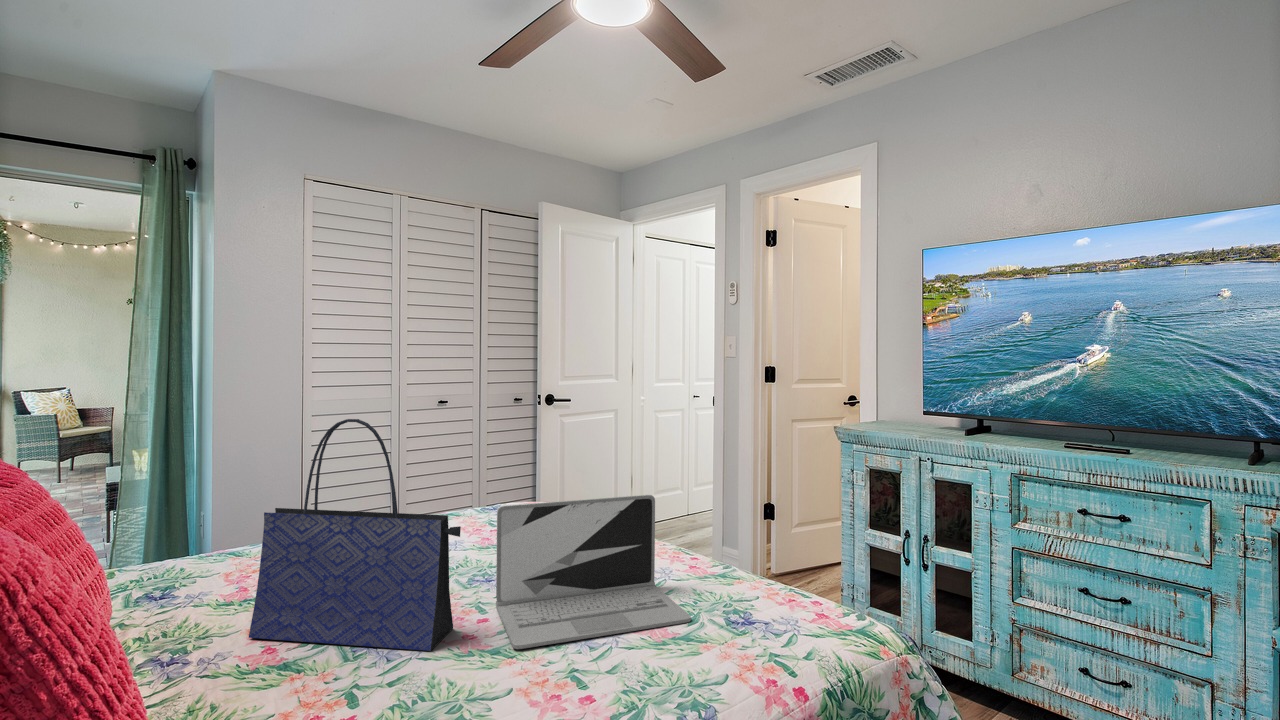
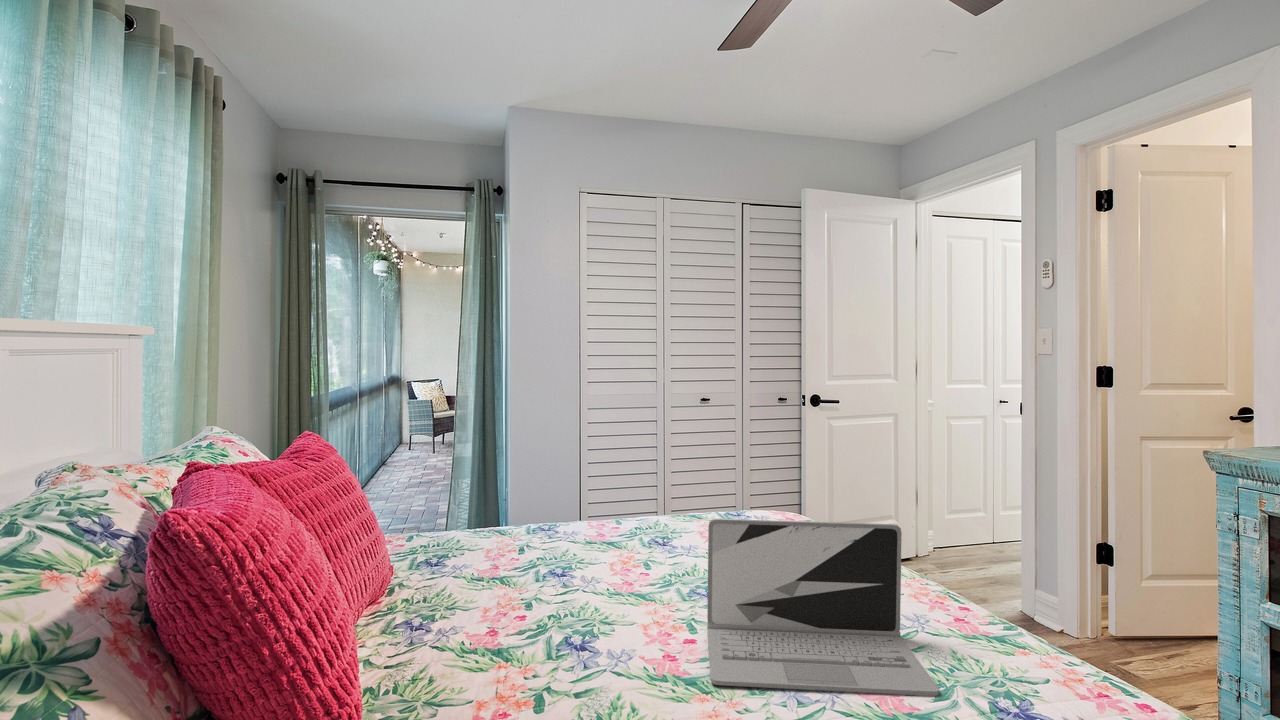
tote bag: present [249,419,461,651] -> none [481,417,662,666]

